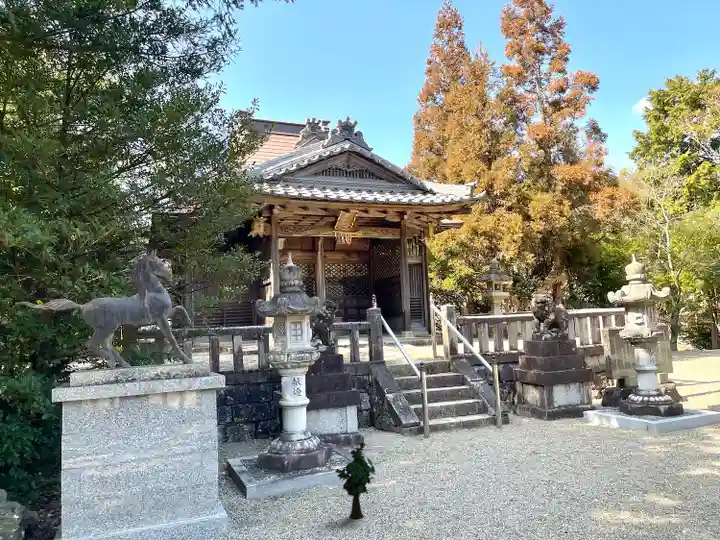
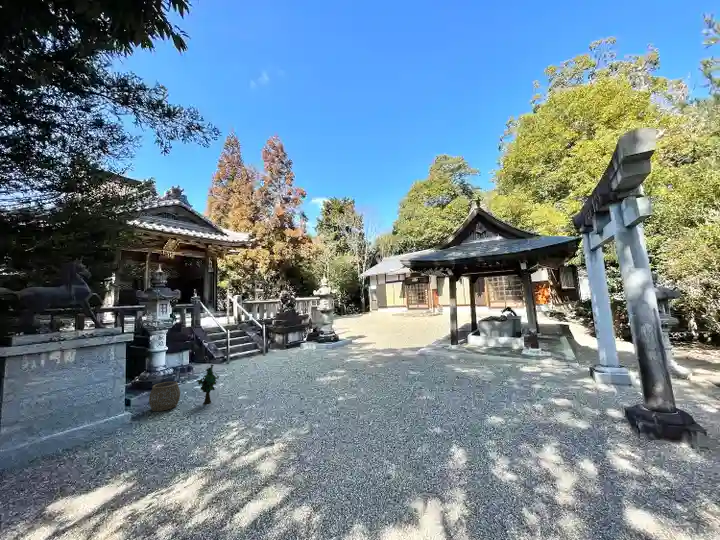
woven basket: none [264,465,313,518] -> present [149,382,180,411]

